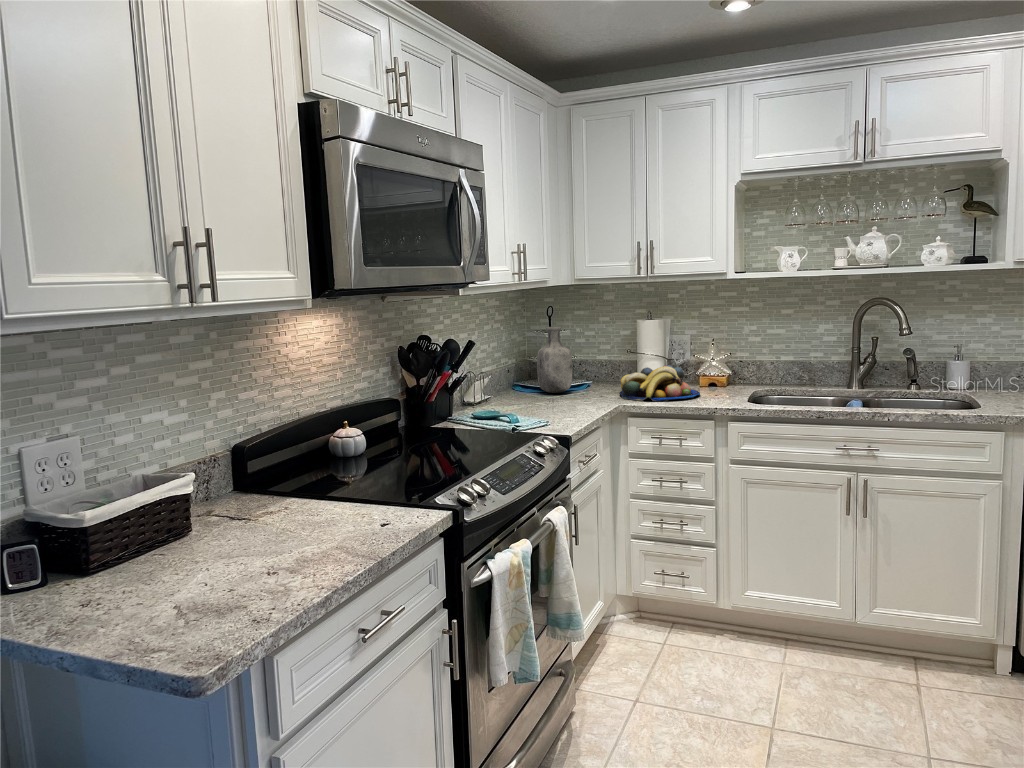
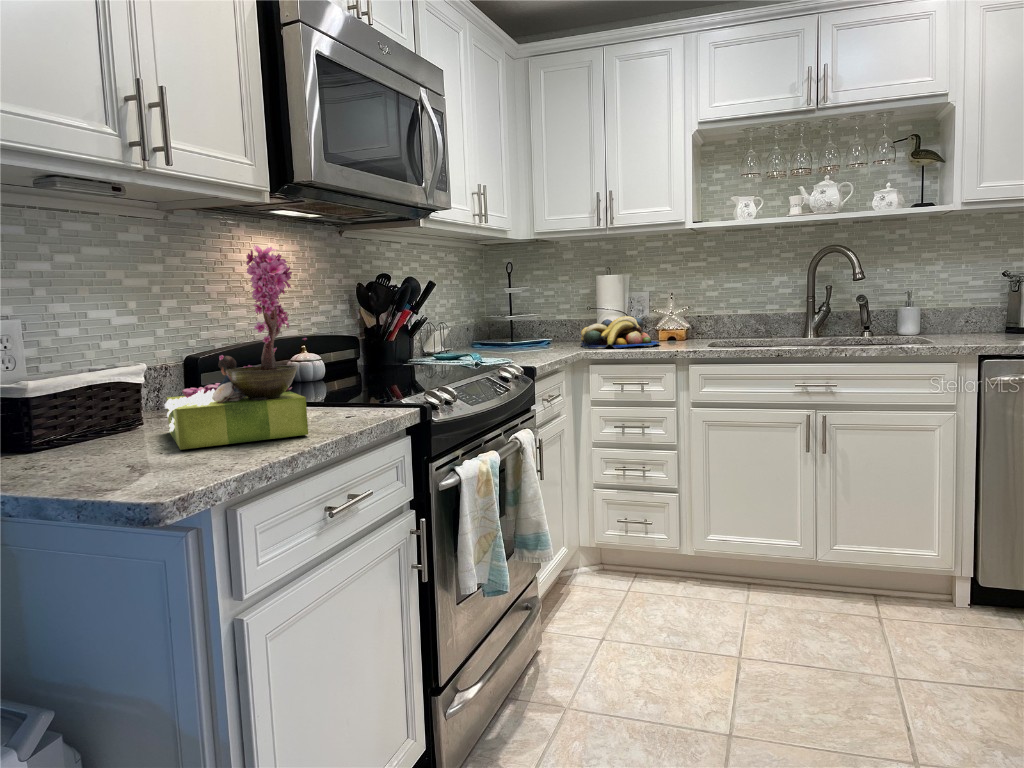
vase: present [537,327,572,393] -> none [497,279,532,346]
flower arrangement: none [209,369,344,584] -> present [165,245,308,450]

